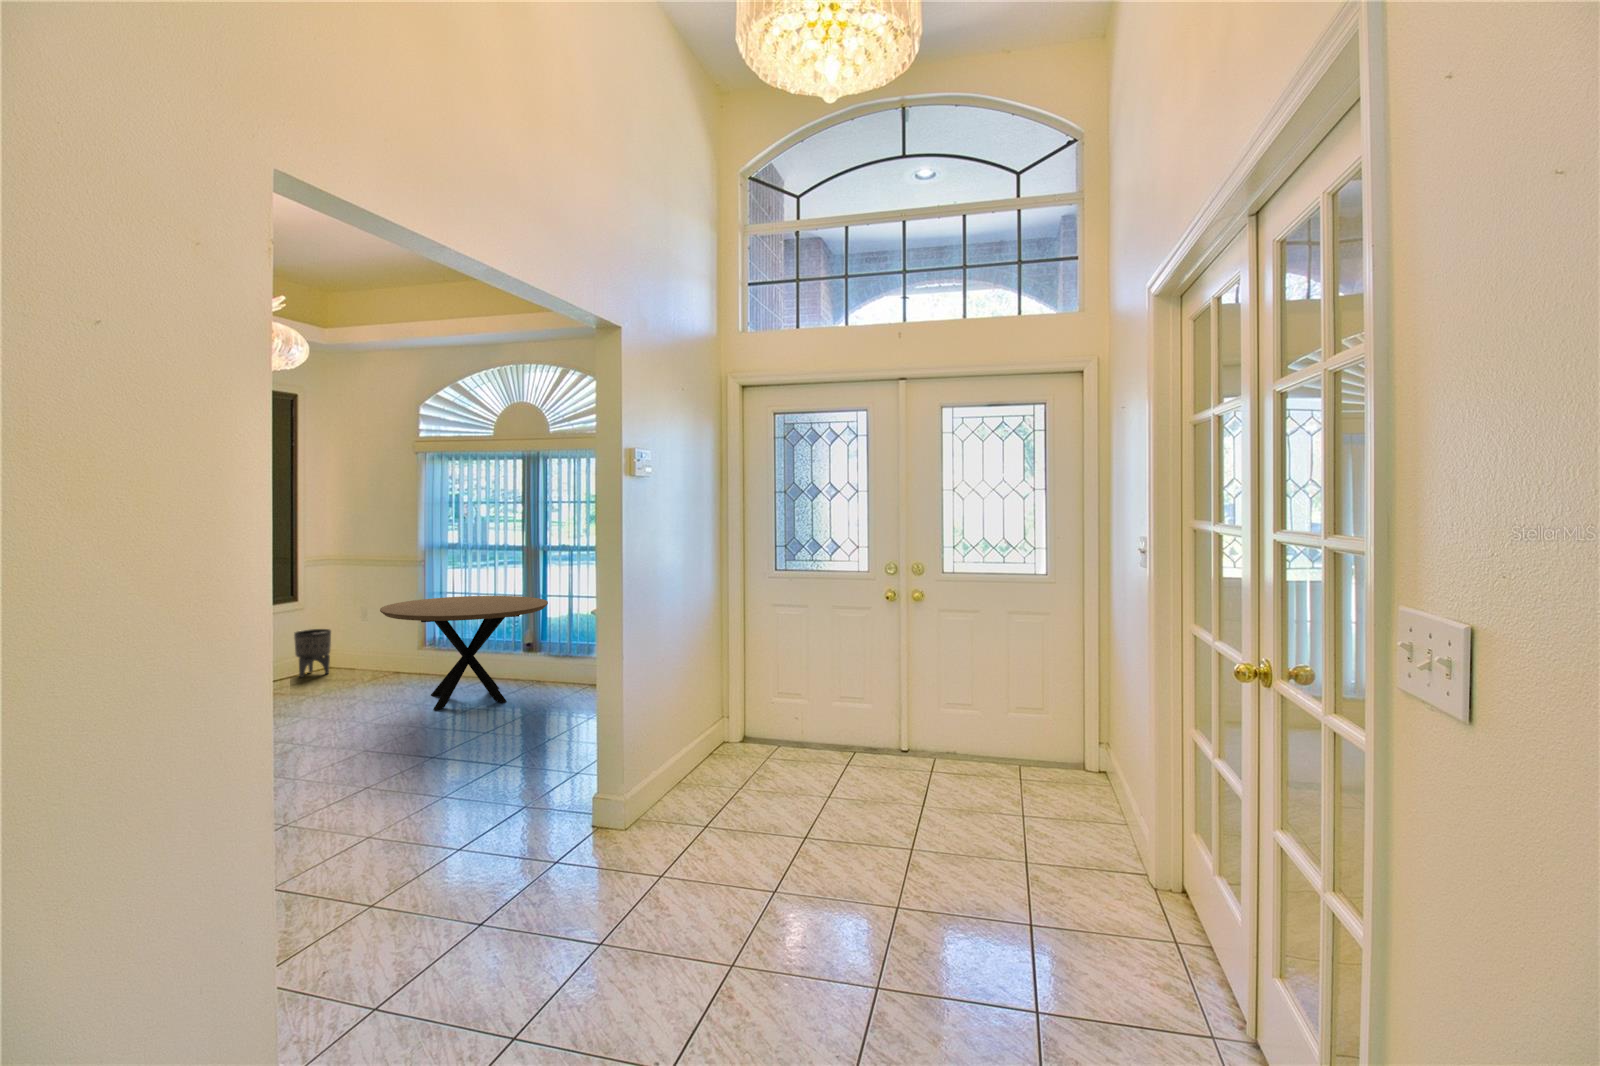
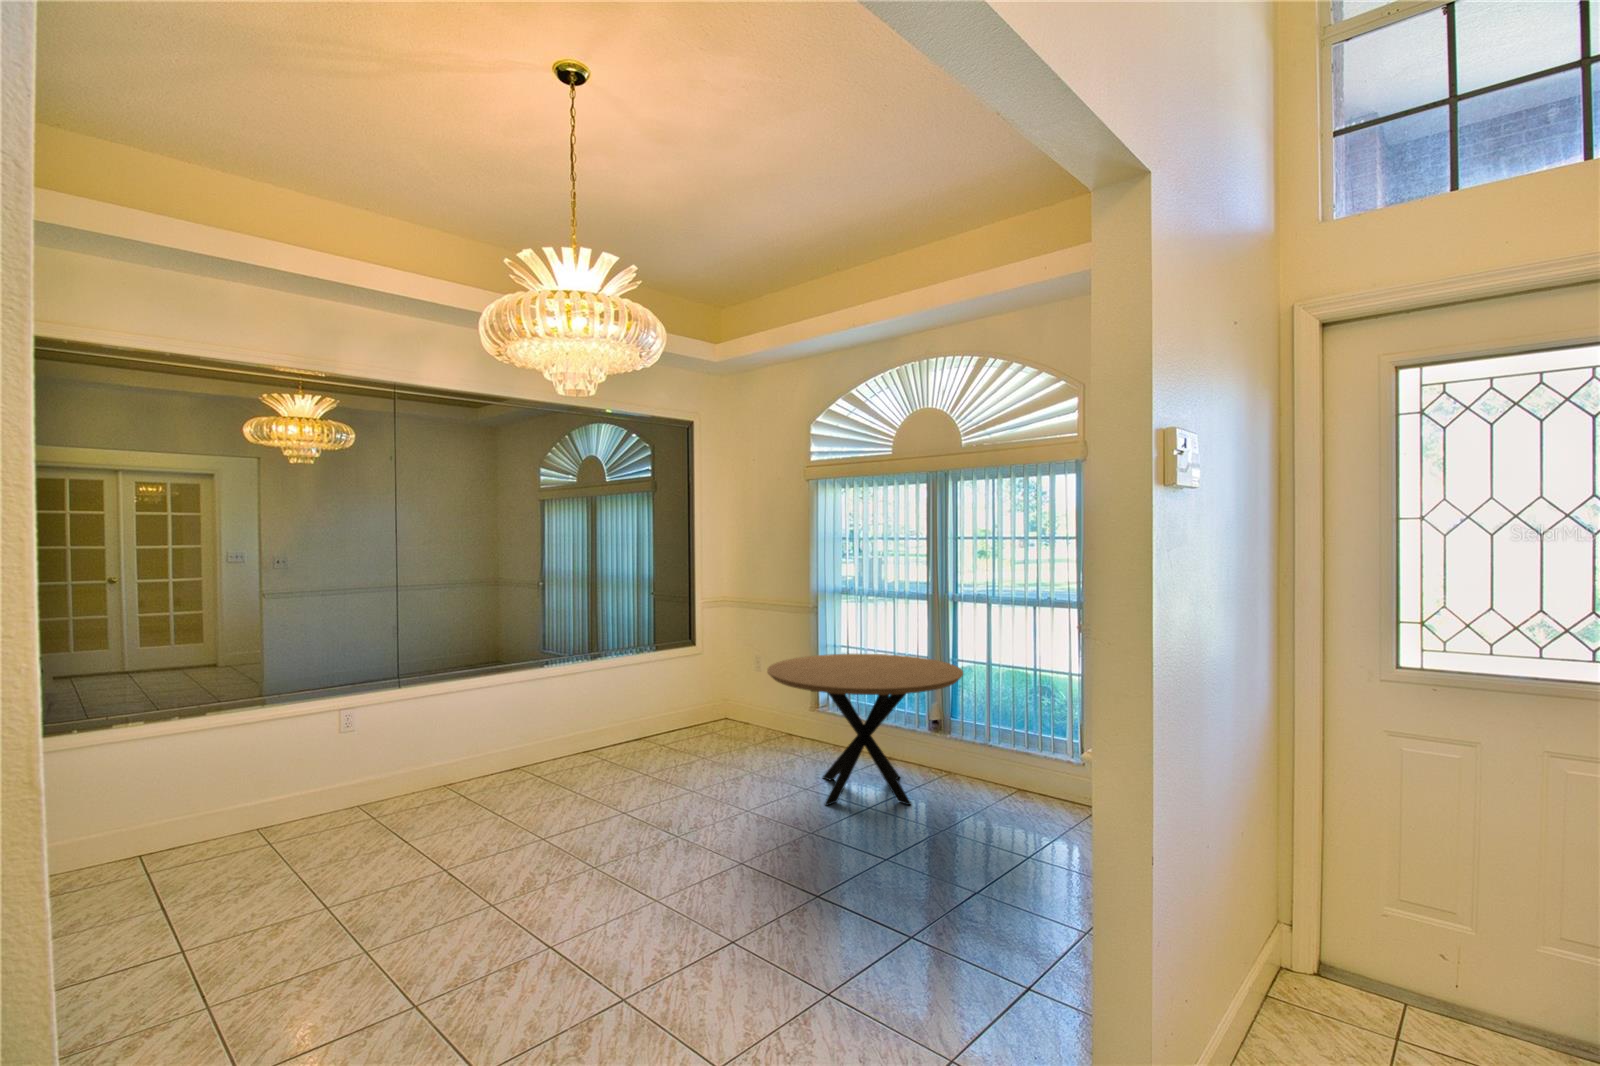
planter: present [294,629,331,677] -> none [692,677,726,731]

